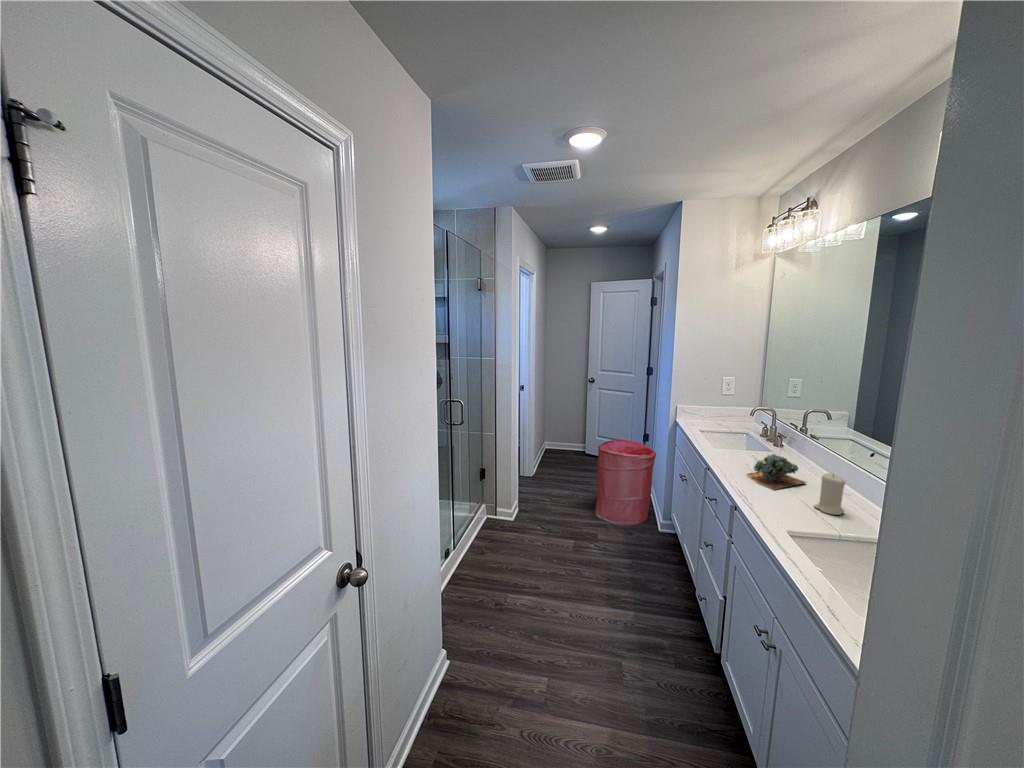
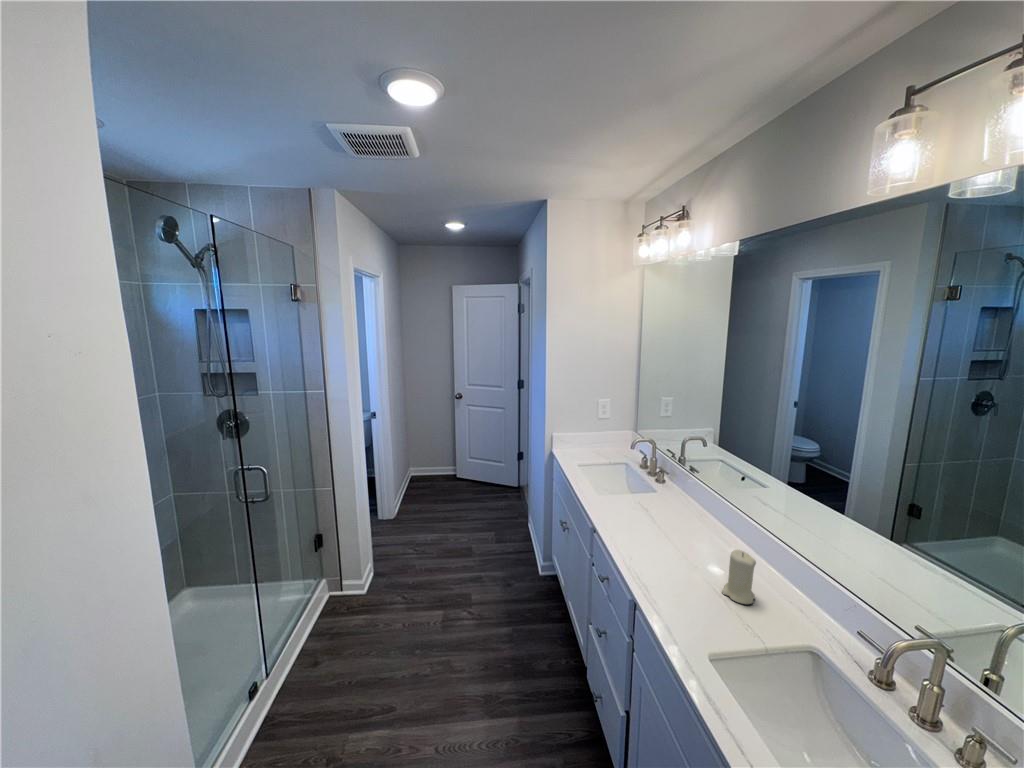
laundry hamper: present [595,440,656,525] -> none [469,470,532,572]
succulent plant: present [747,454,806,490] -> none [630,513,703,567]

